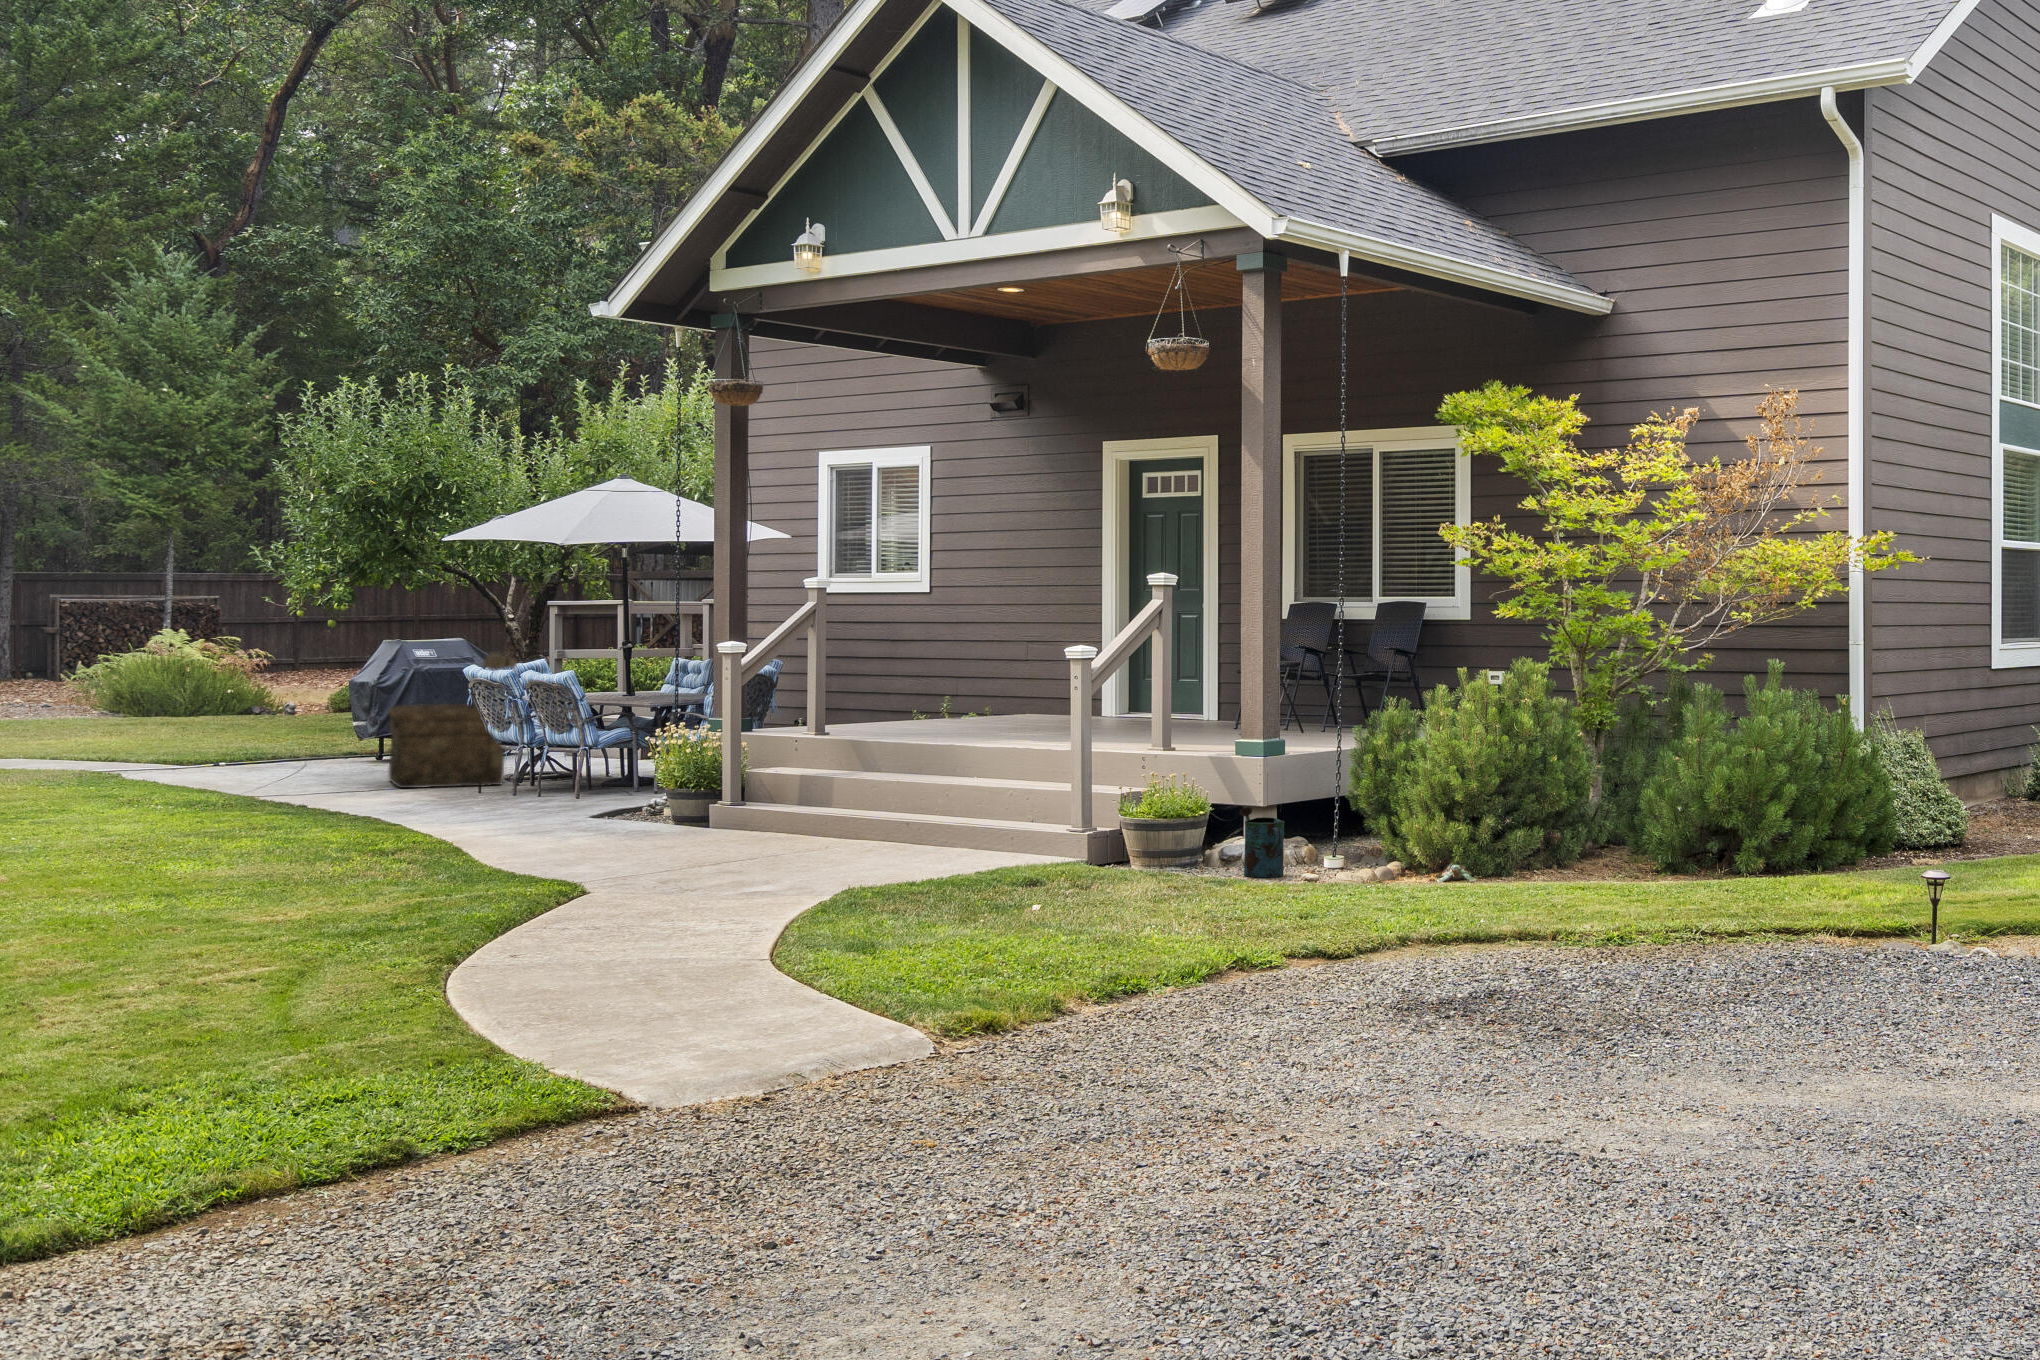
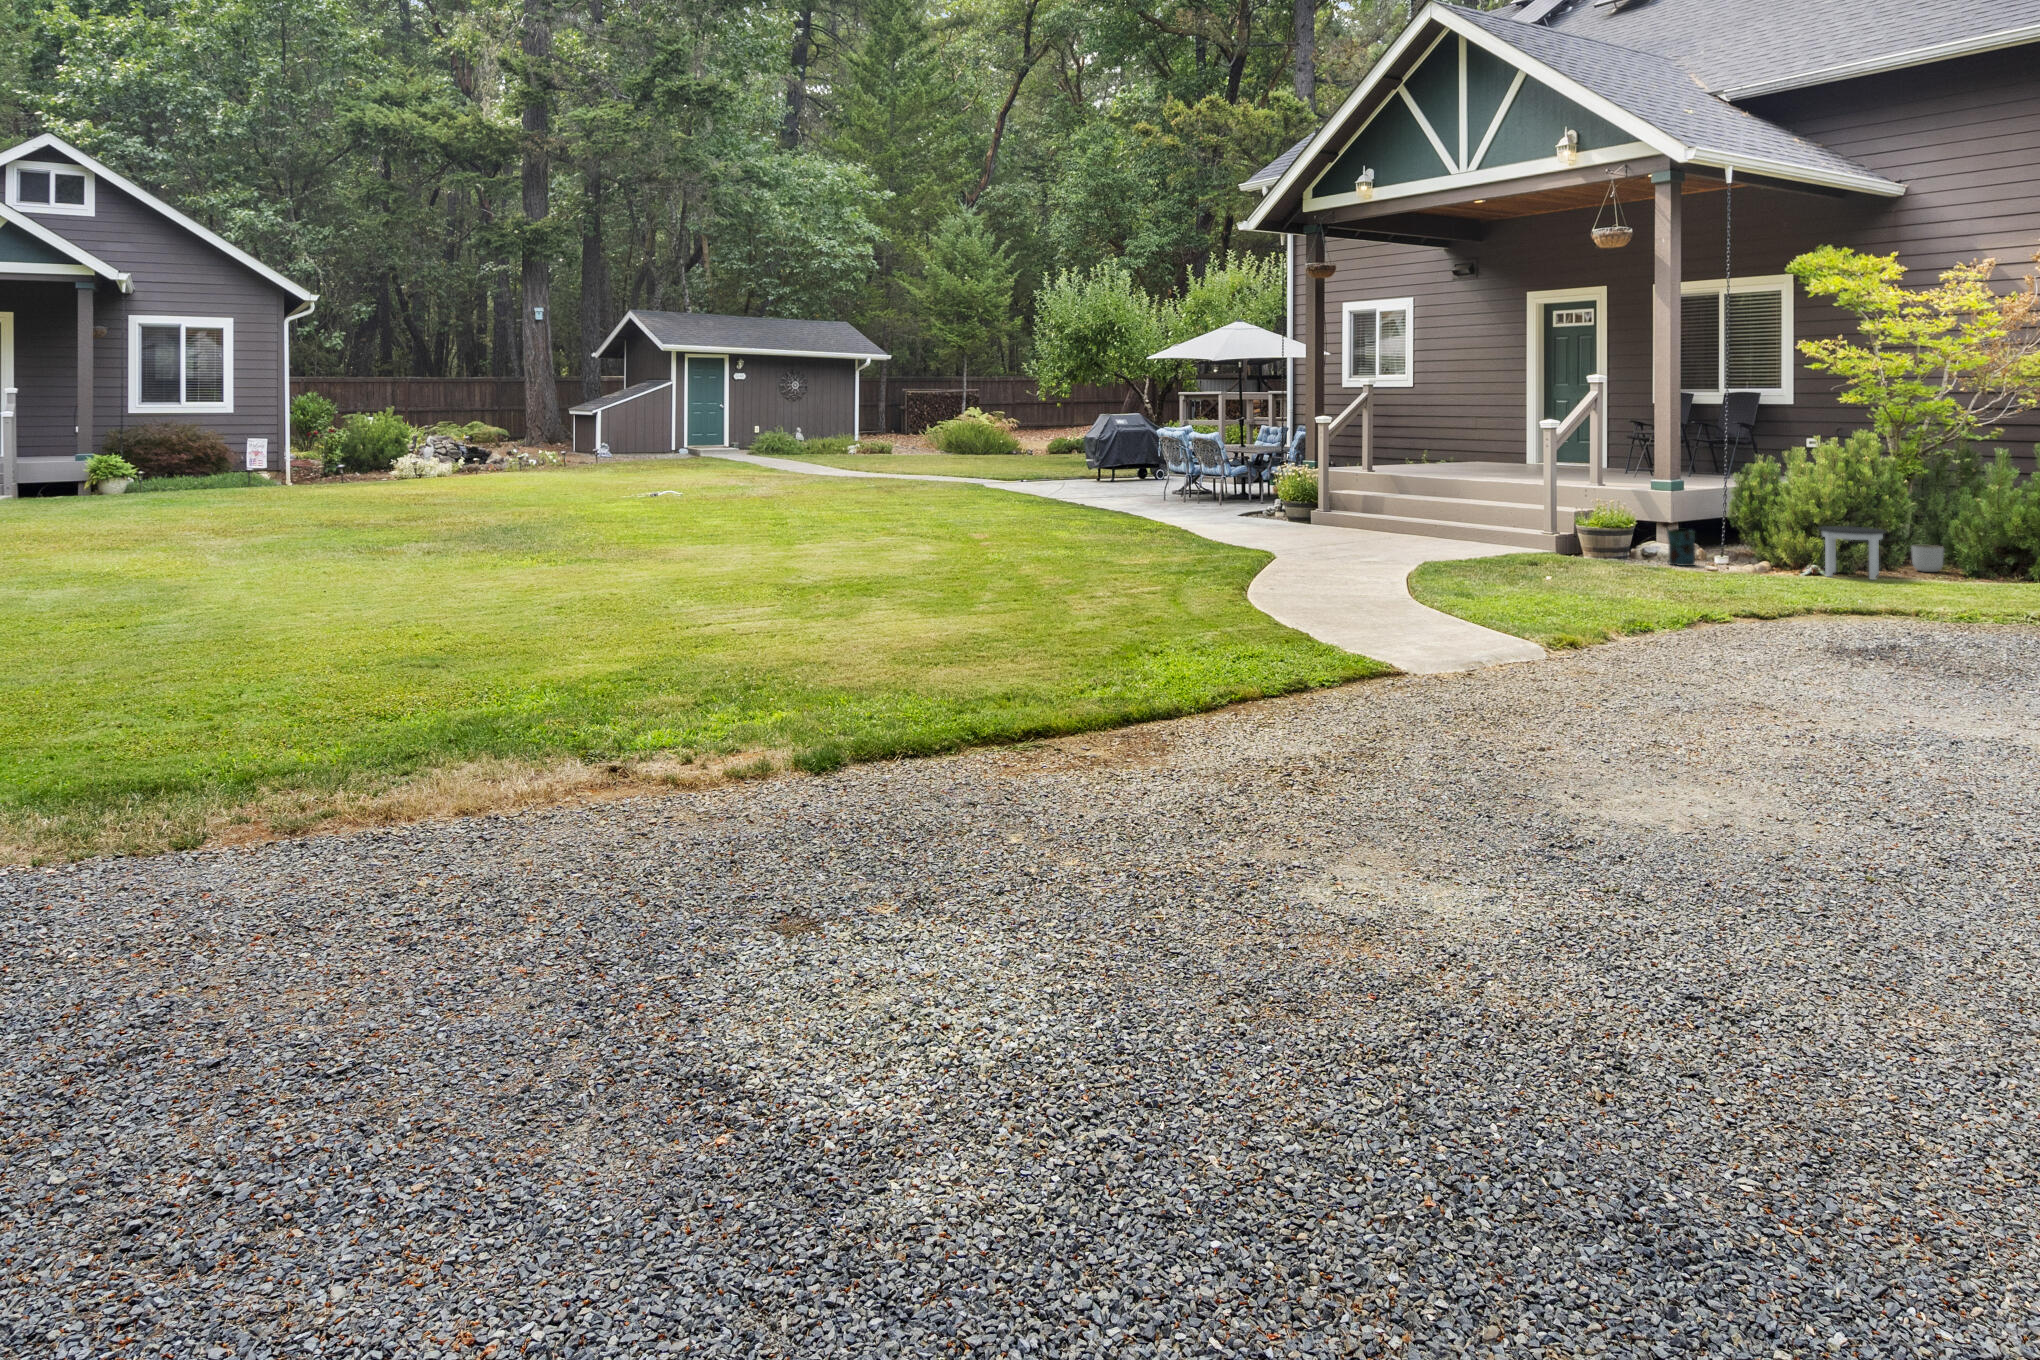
armchair: present [389,653,517,788] -> none [1120,422,1187,495]
round table: none [1453,805,1546,886] -> present [1818,526,1887,580]
planter: none [1587,829,1628,870] -> present [1911,545,1944,572]

